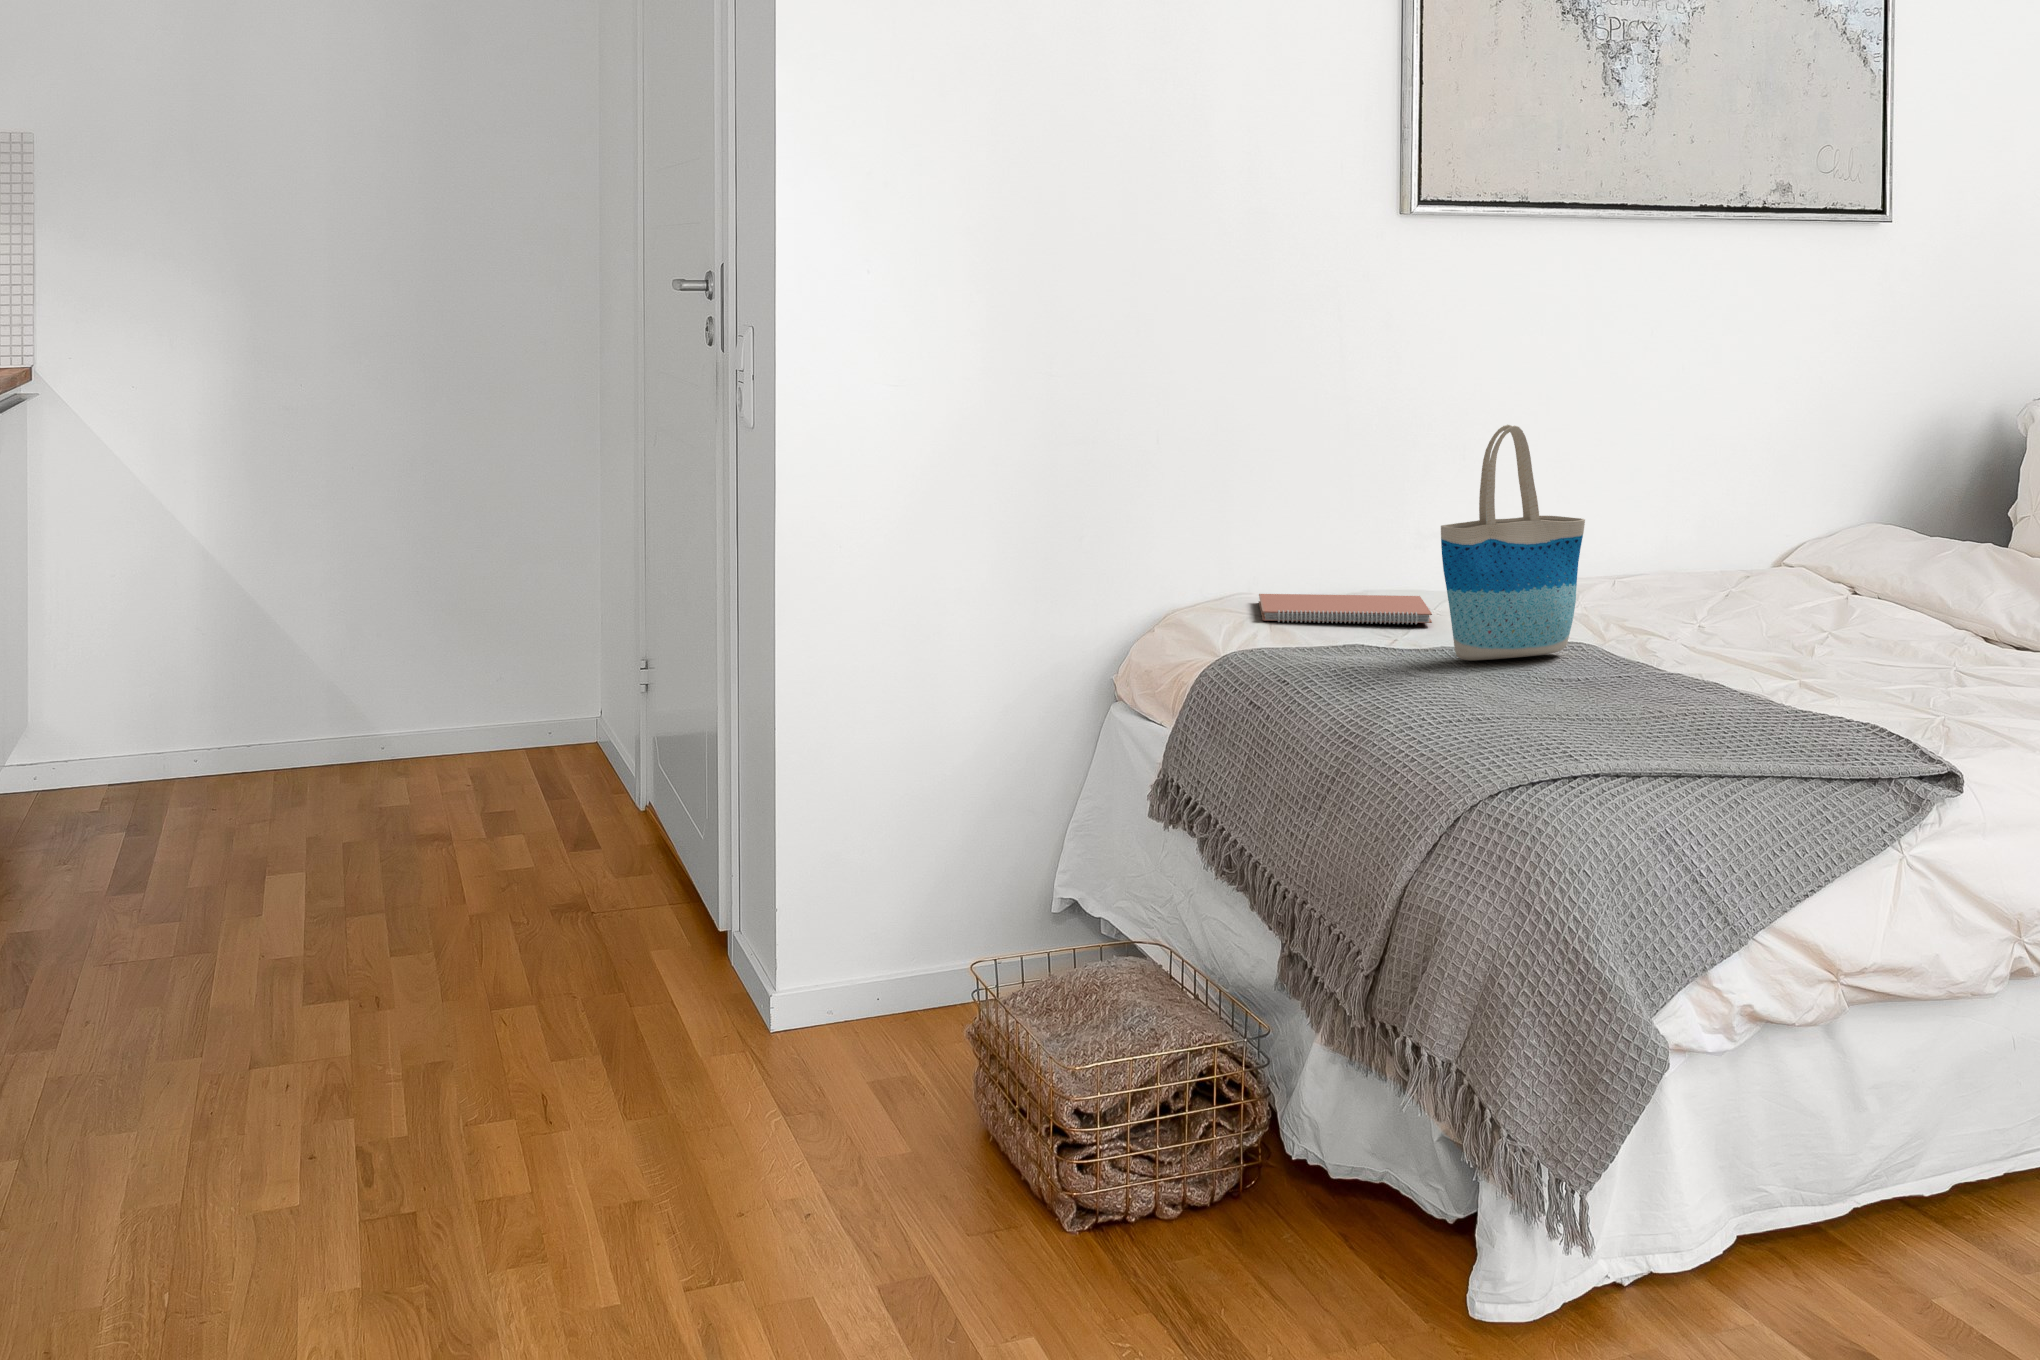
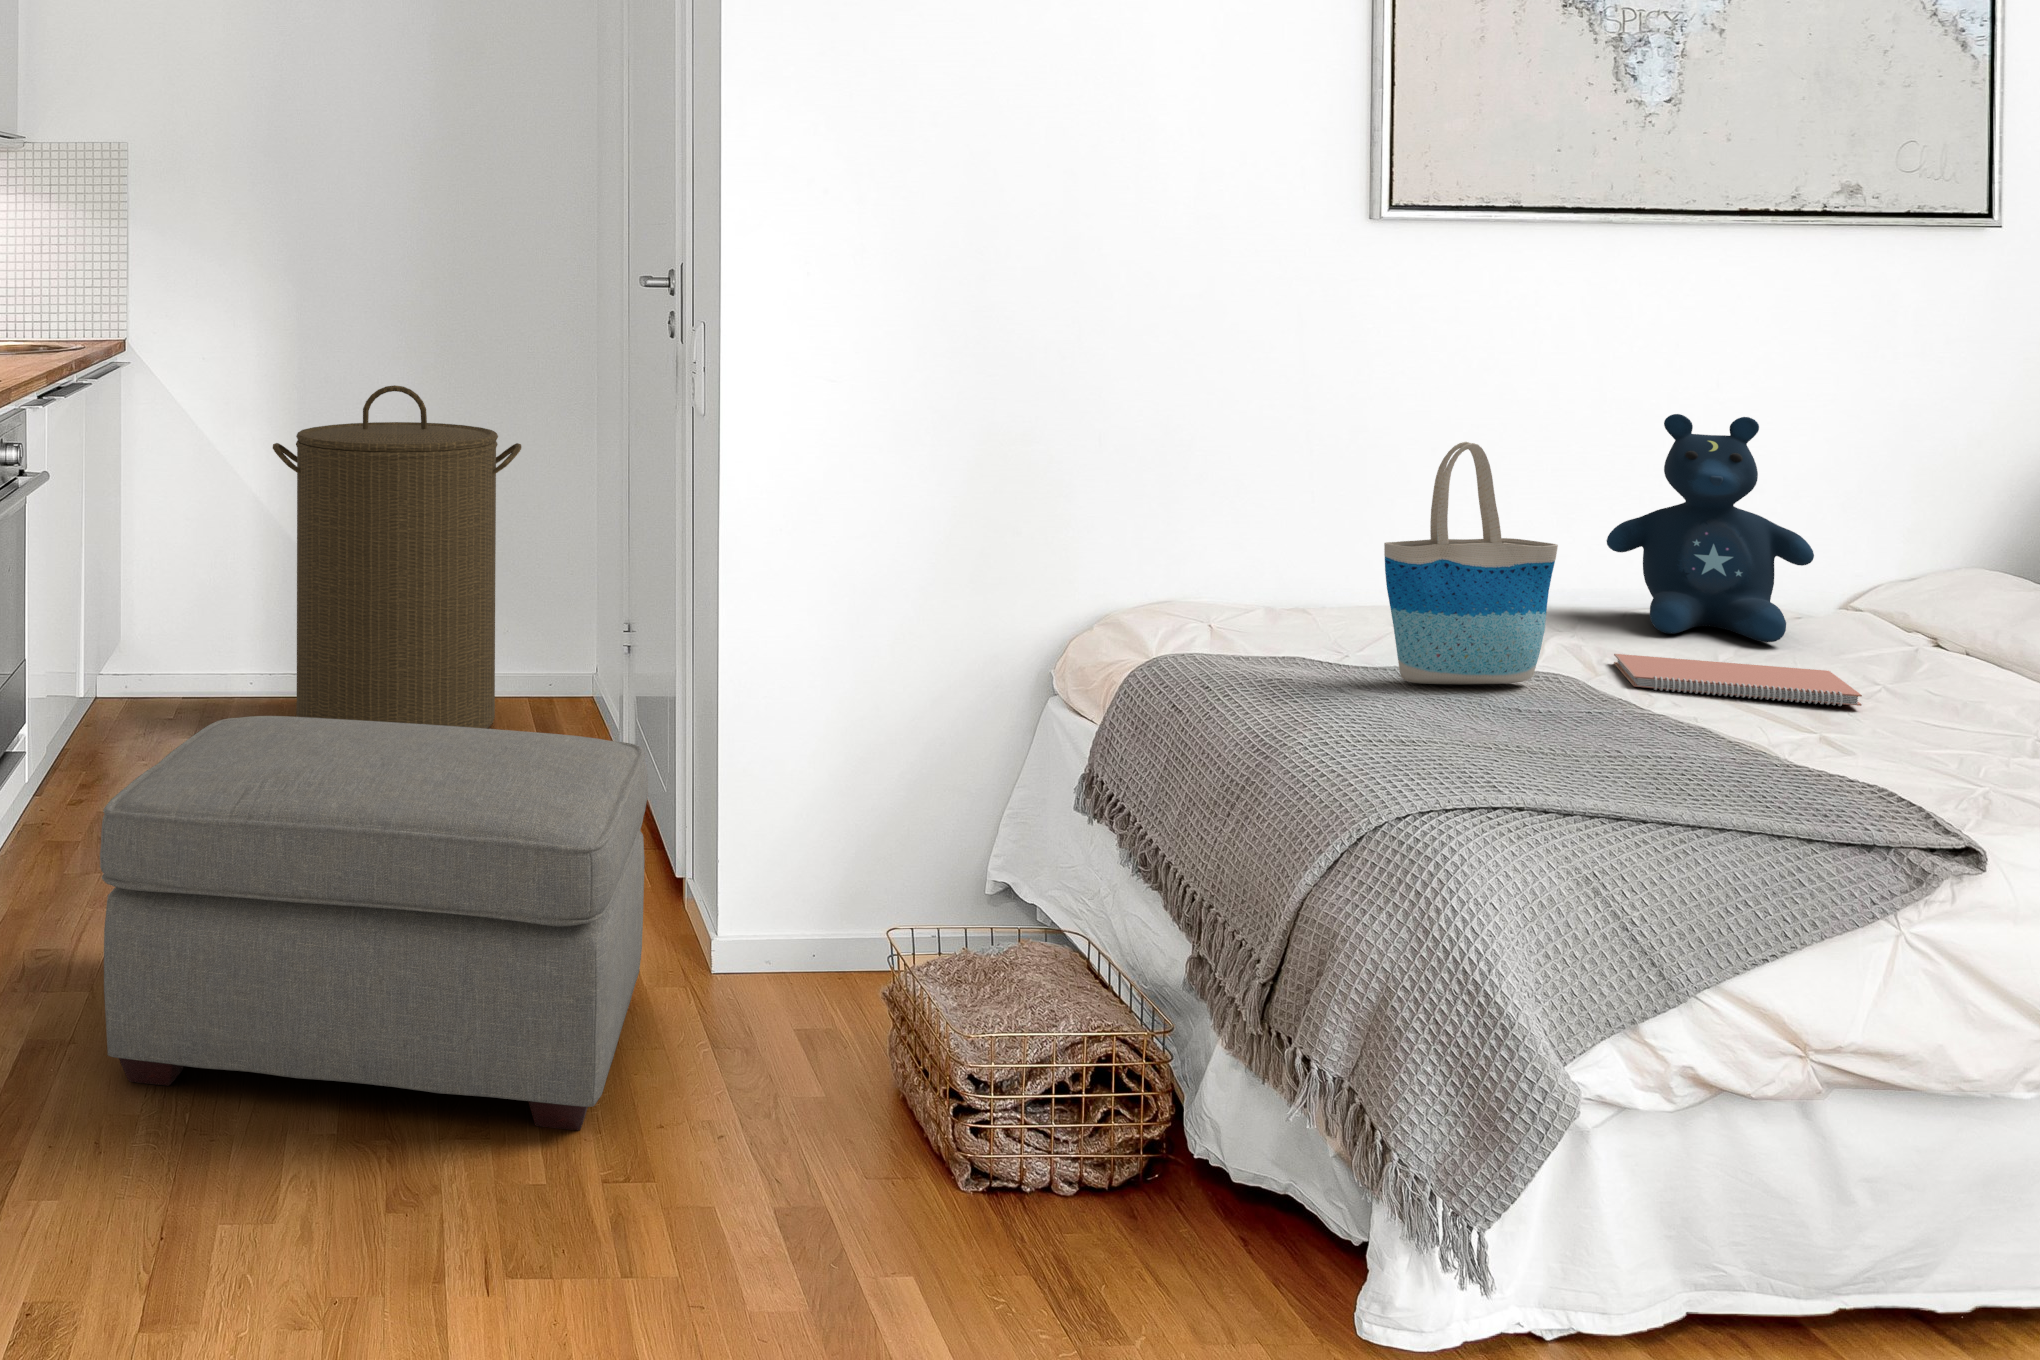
stuffed bear: none [1601,394,1767,600] -> present [1607,414,1814,642]
laundry hamper: none [231,408,530,821] -> present [273,385,521,729]
notebook: present [1259,594,1432,624] -> present [1614,654,1862,706]
ottoman: none [43,790,709,1268] -> present [100,716,648,1130]

